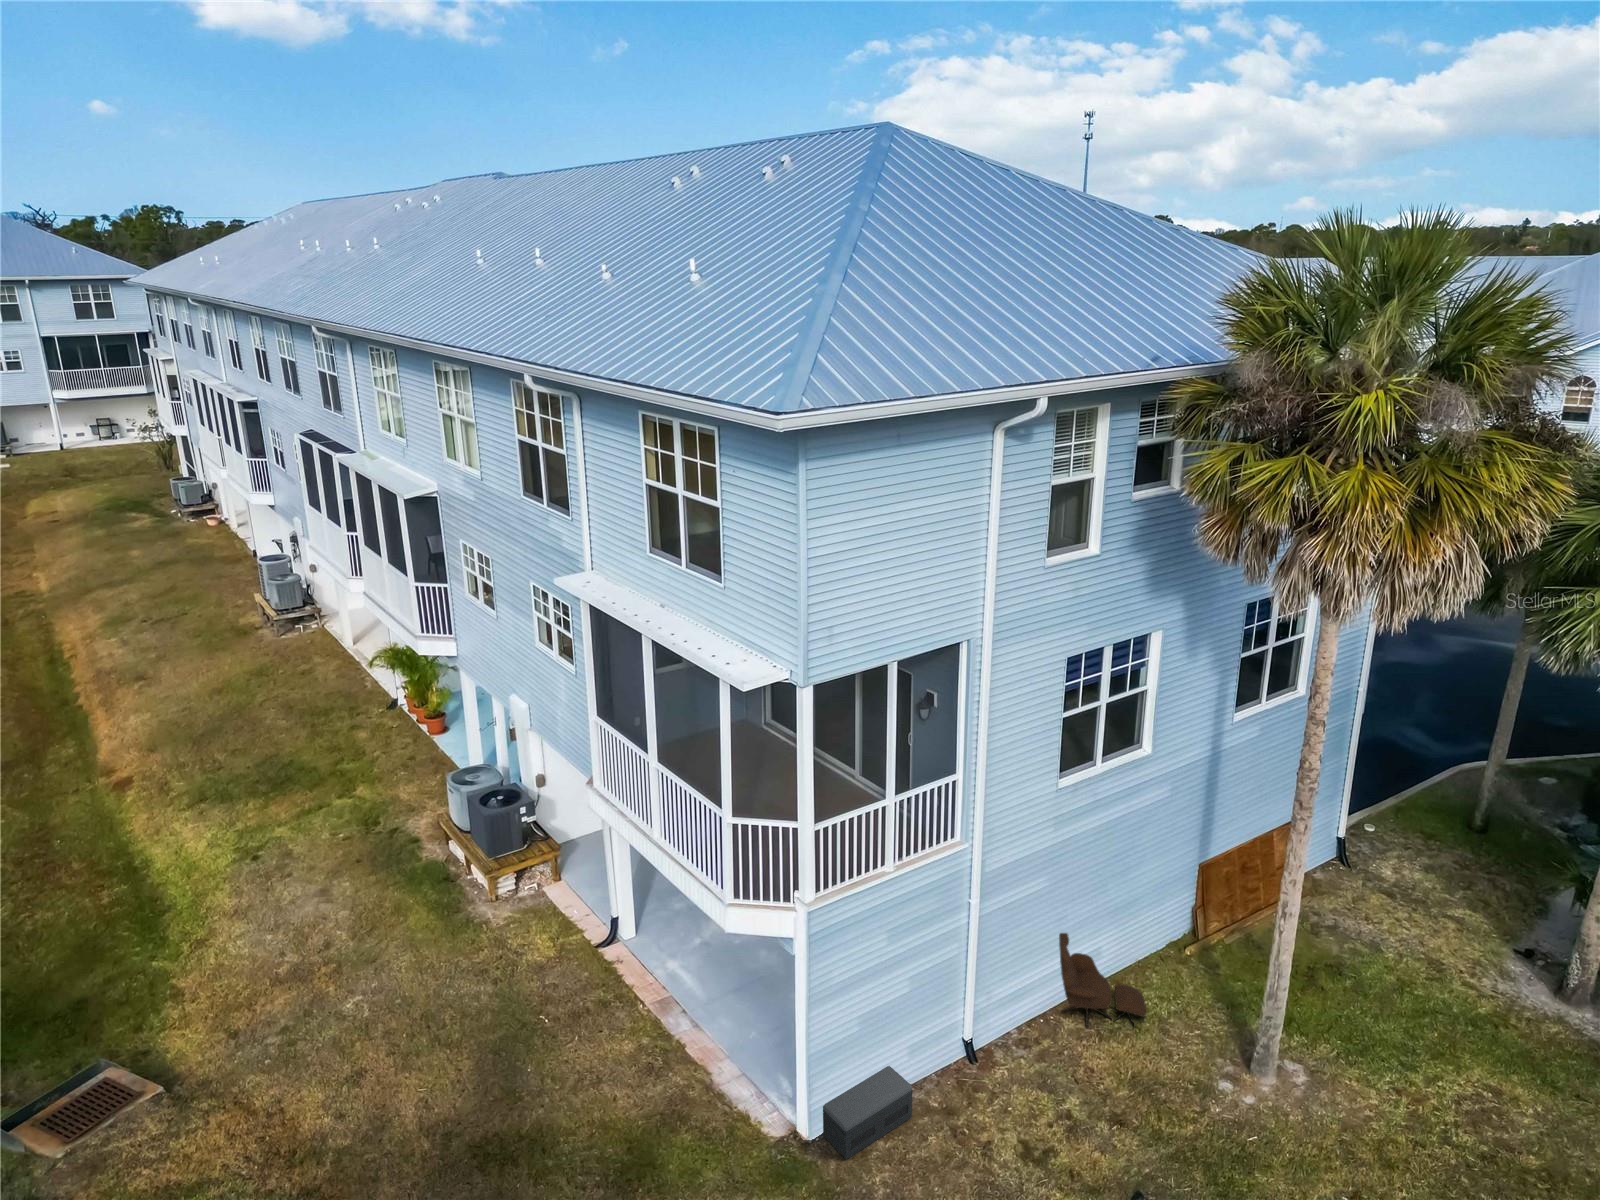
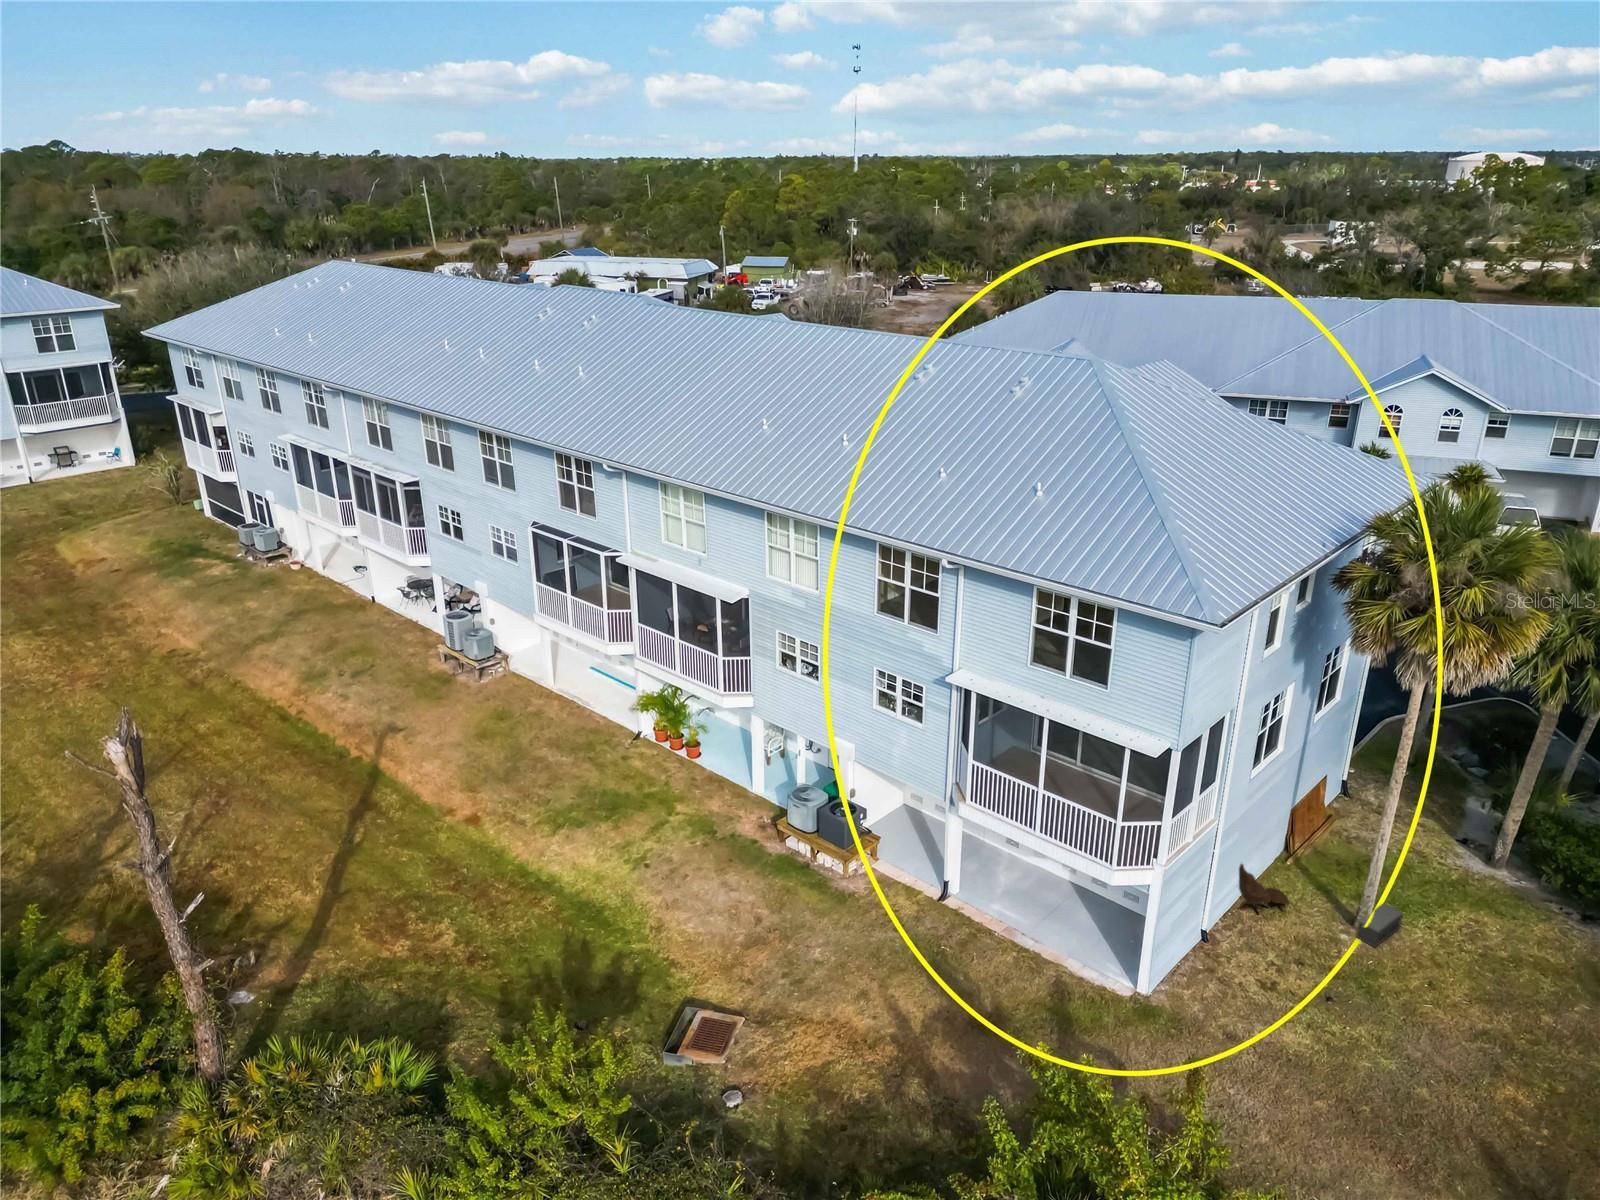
storage bench: present [823,1066,913,1160] -> present [1356,903,1402,947]

